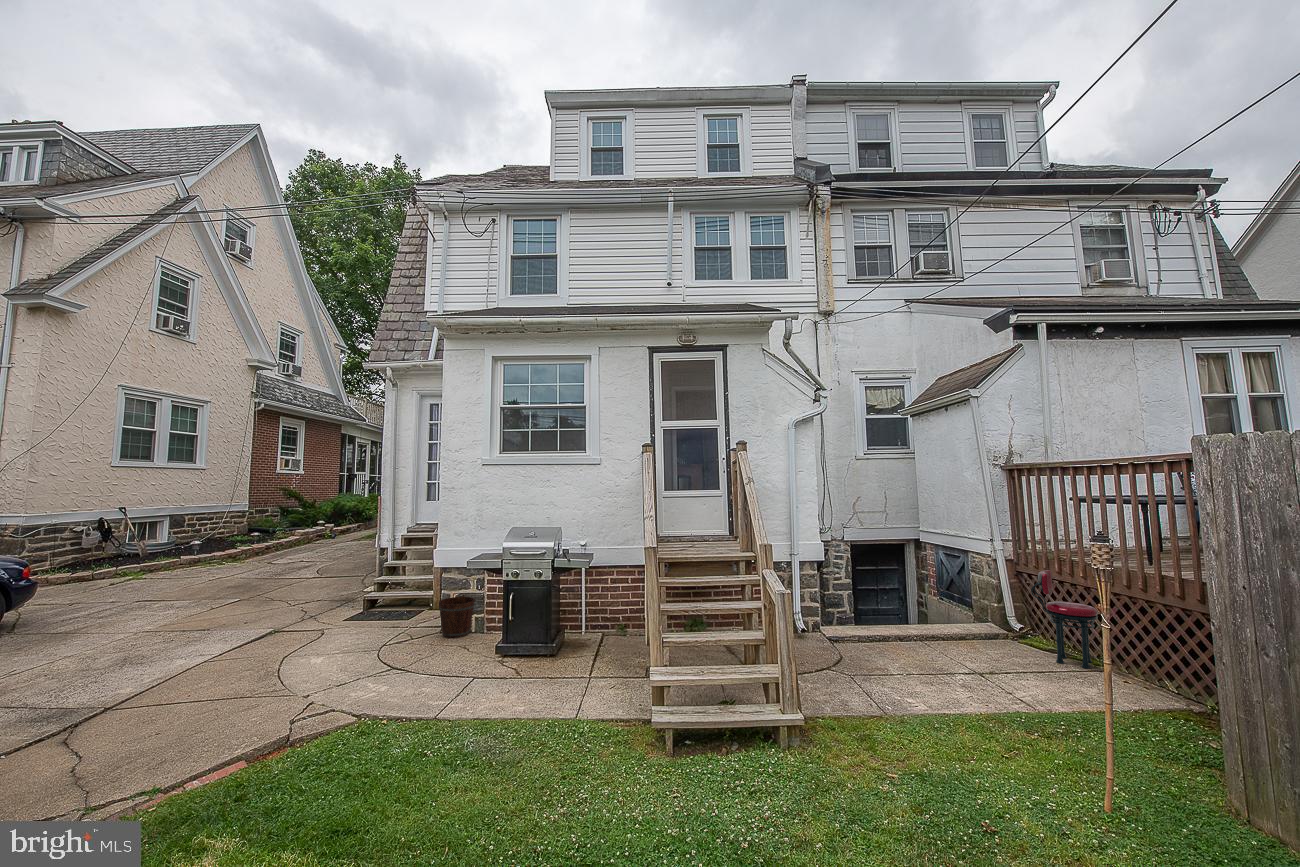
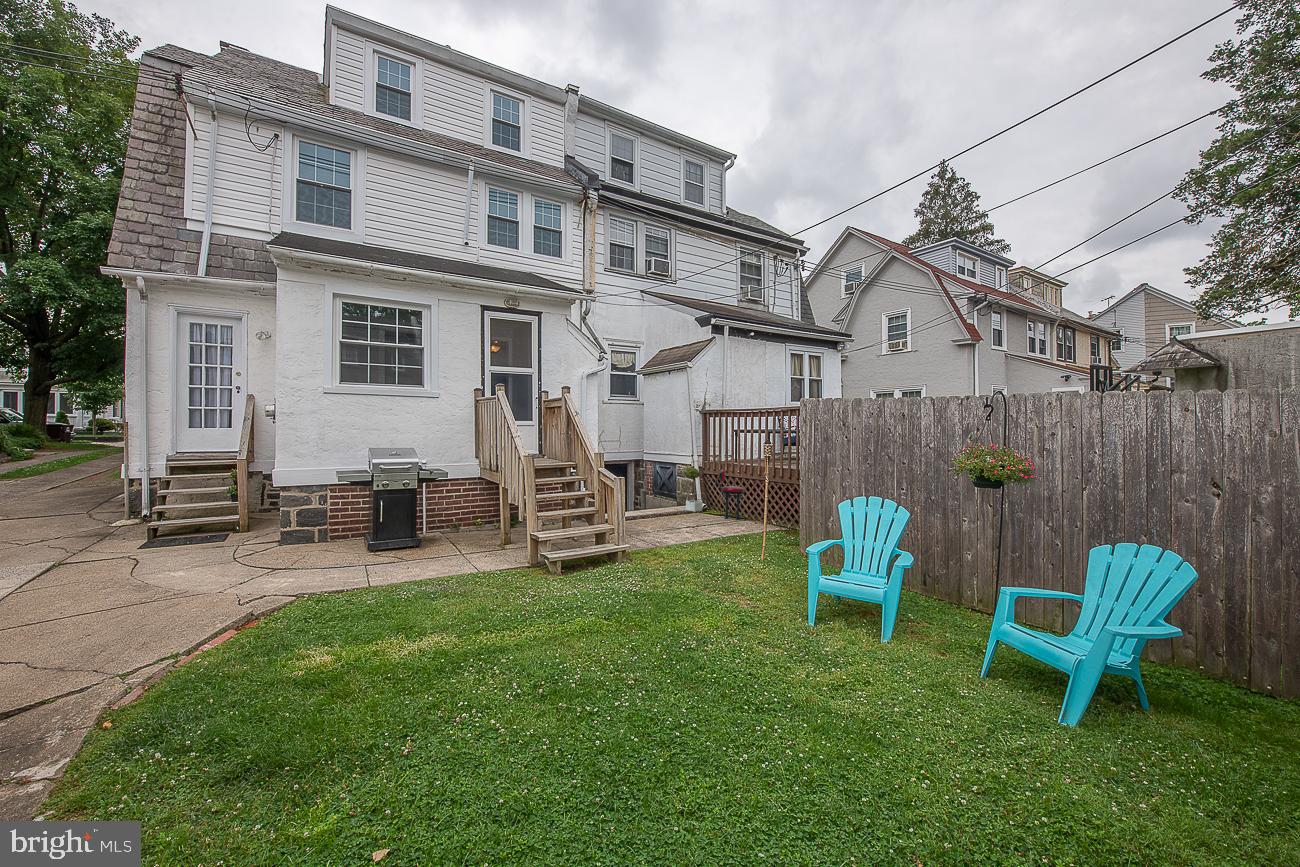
potted tree: none [974,557,1015,636] -> present [684,467,703,512]
bucket: present [439,595,475,638] -> none [288,511,325,547]

